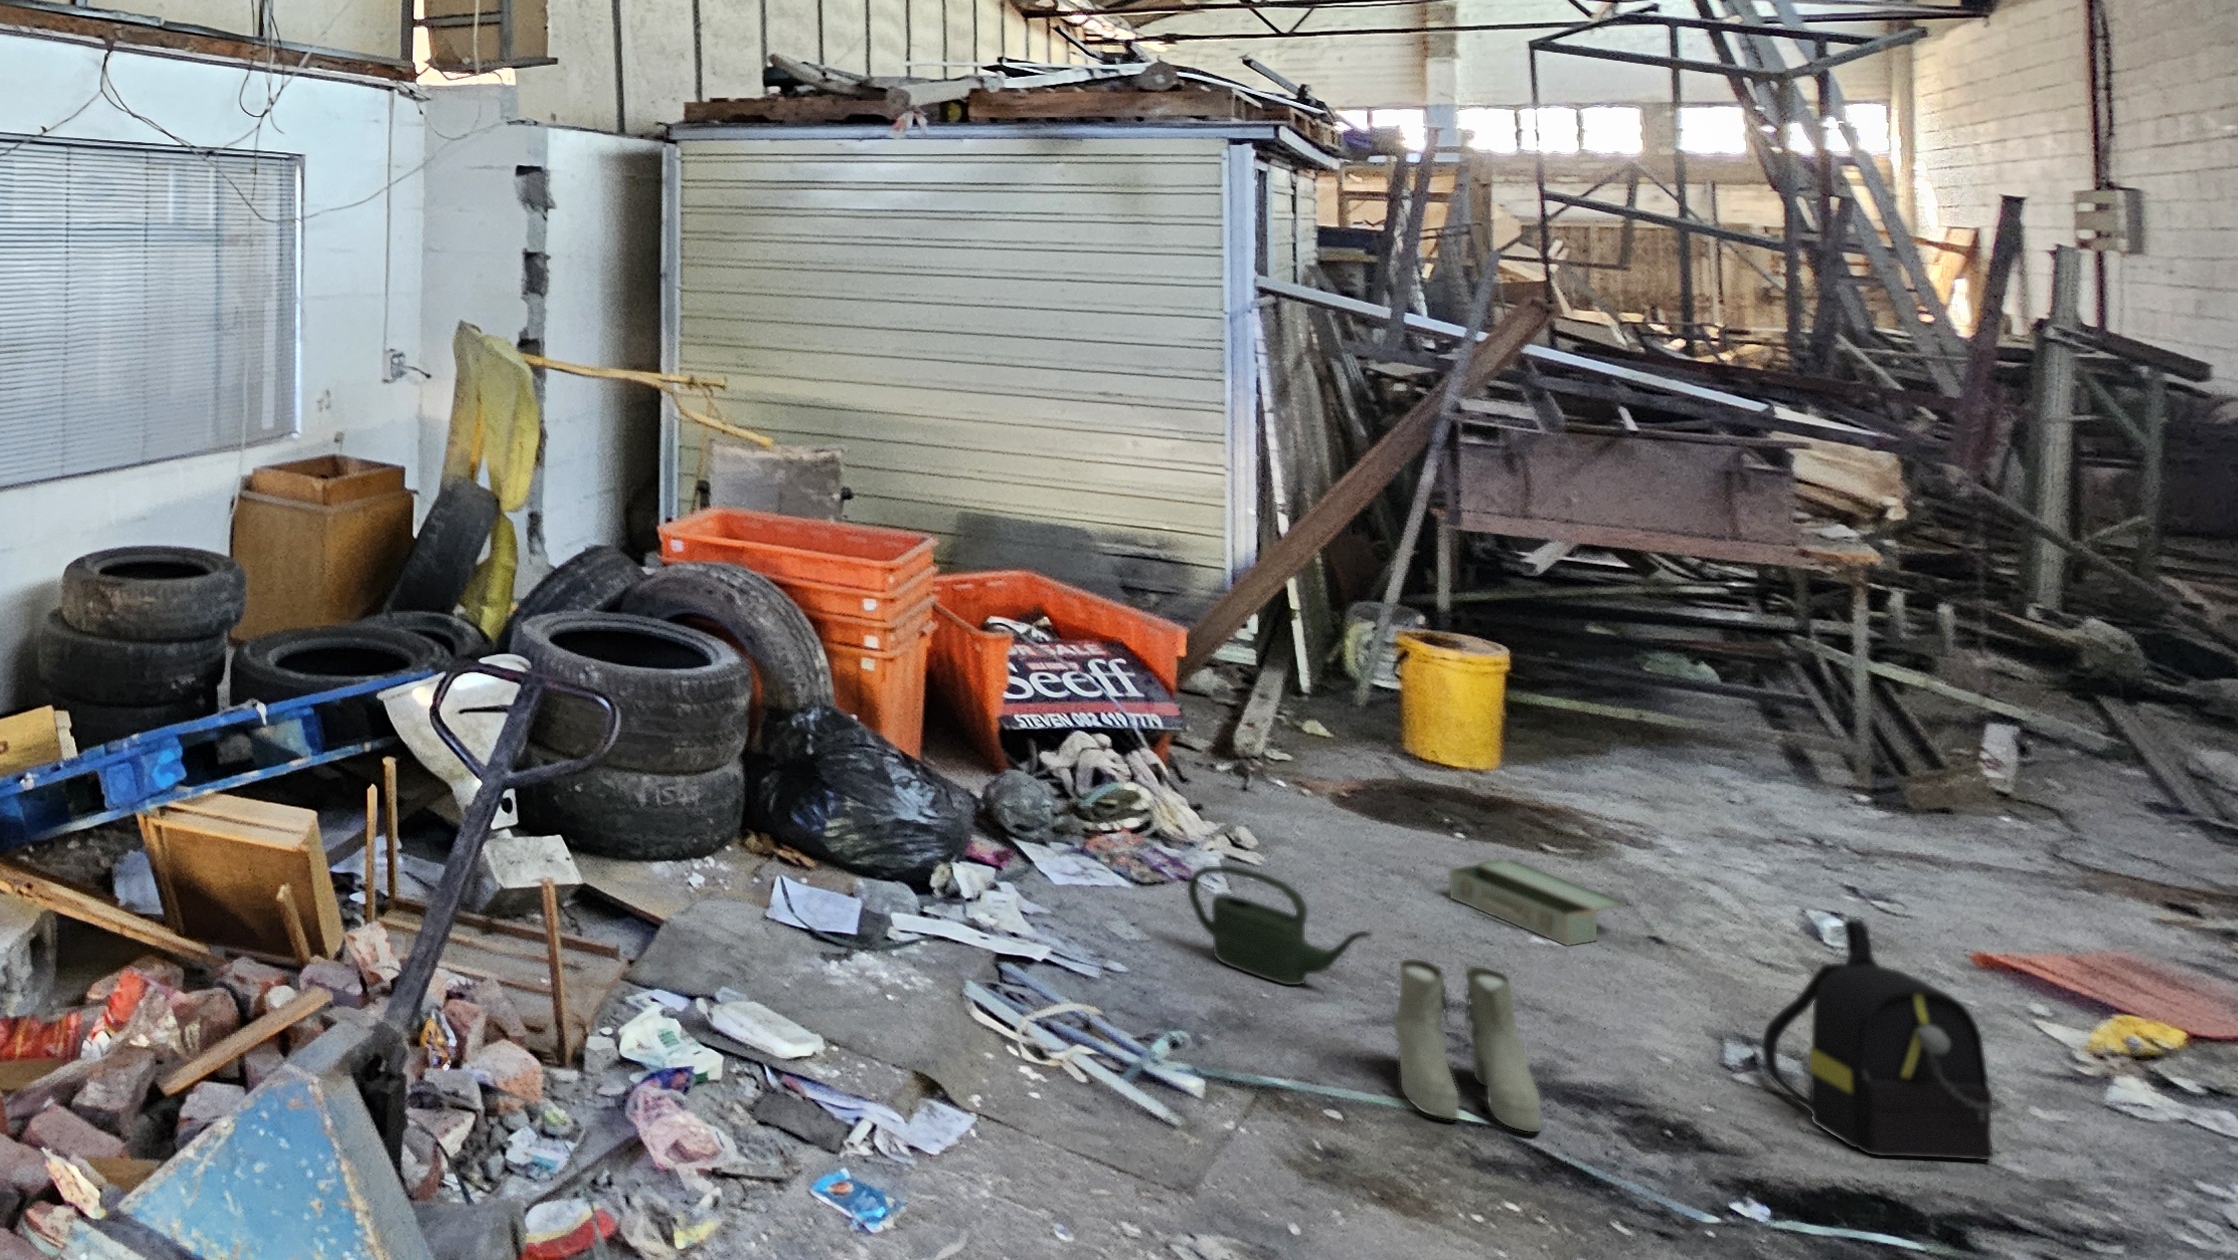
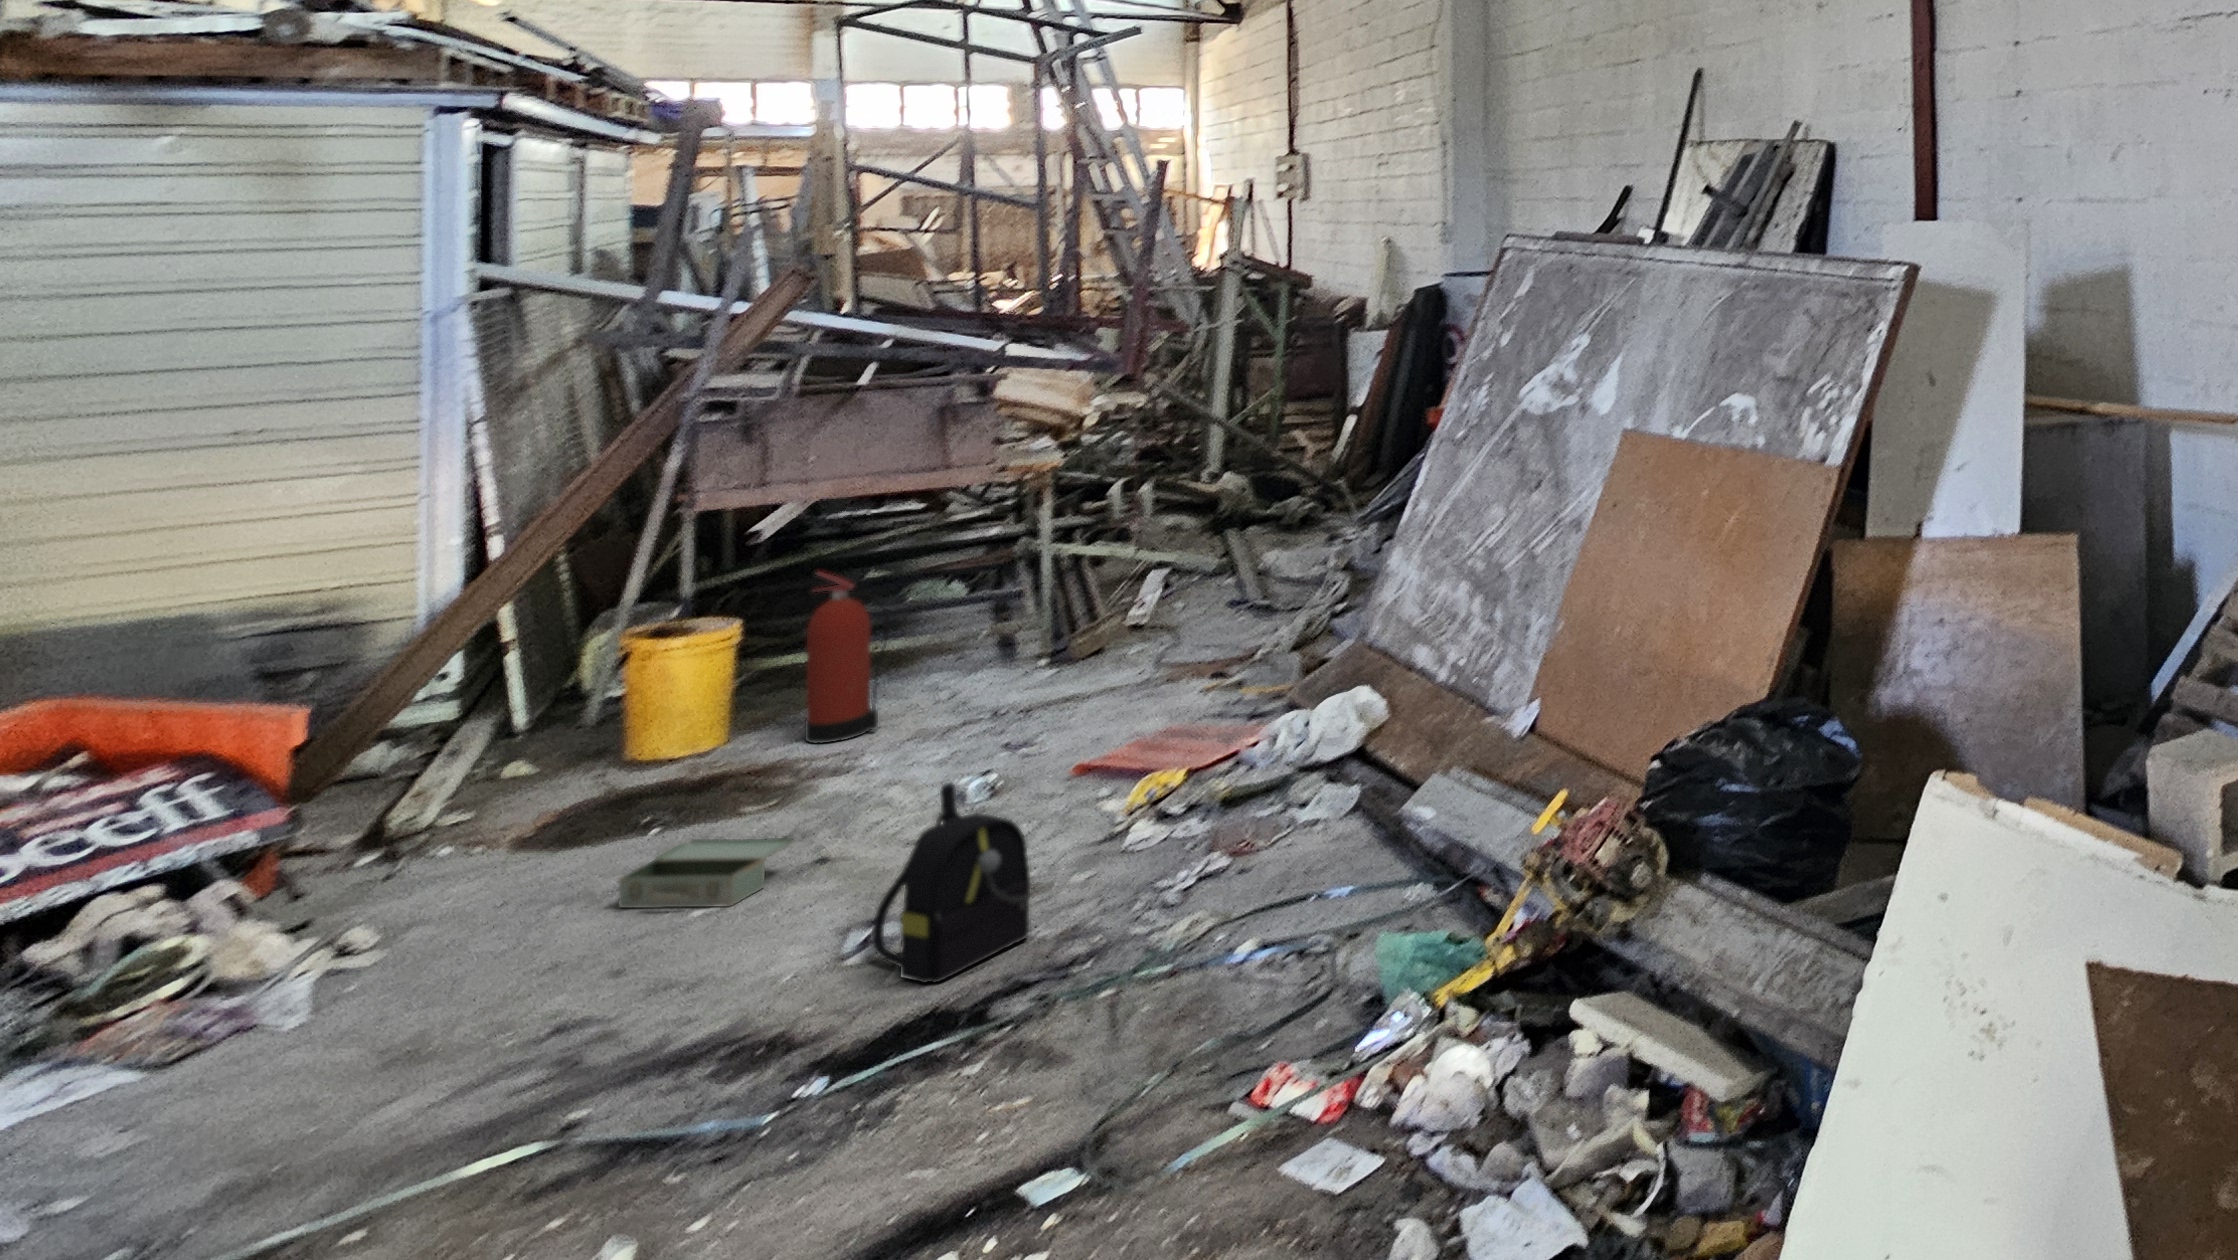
fire extinguisher: none [1581,620,1677,812] -> present [805,572,889,743]
watering can: present [1188,866,1371,985] -> none [208,992,469,1132]
boots: present [1394,959,1541,1132] -> none [467,983,629,1185]

